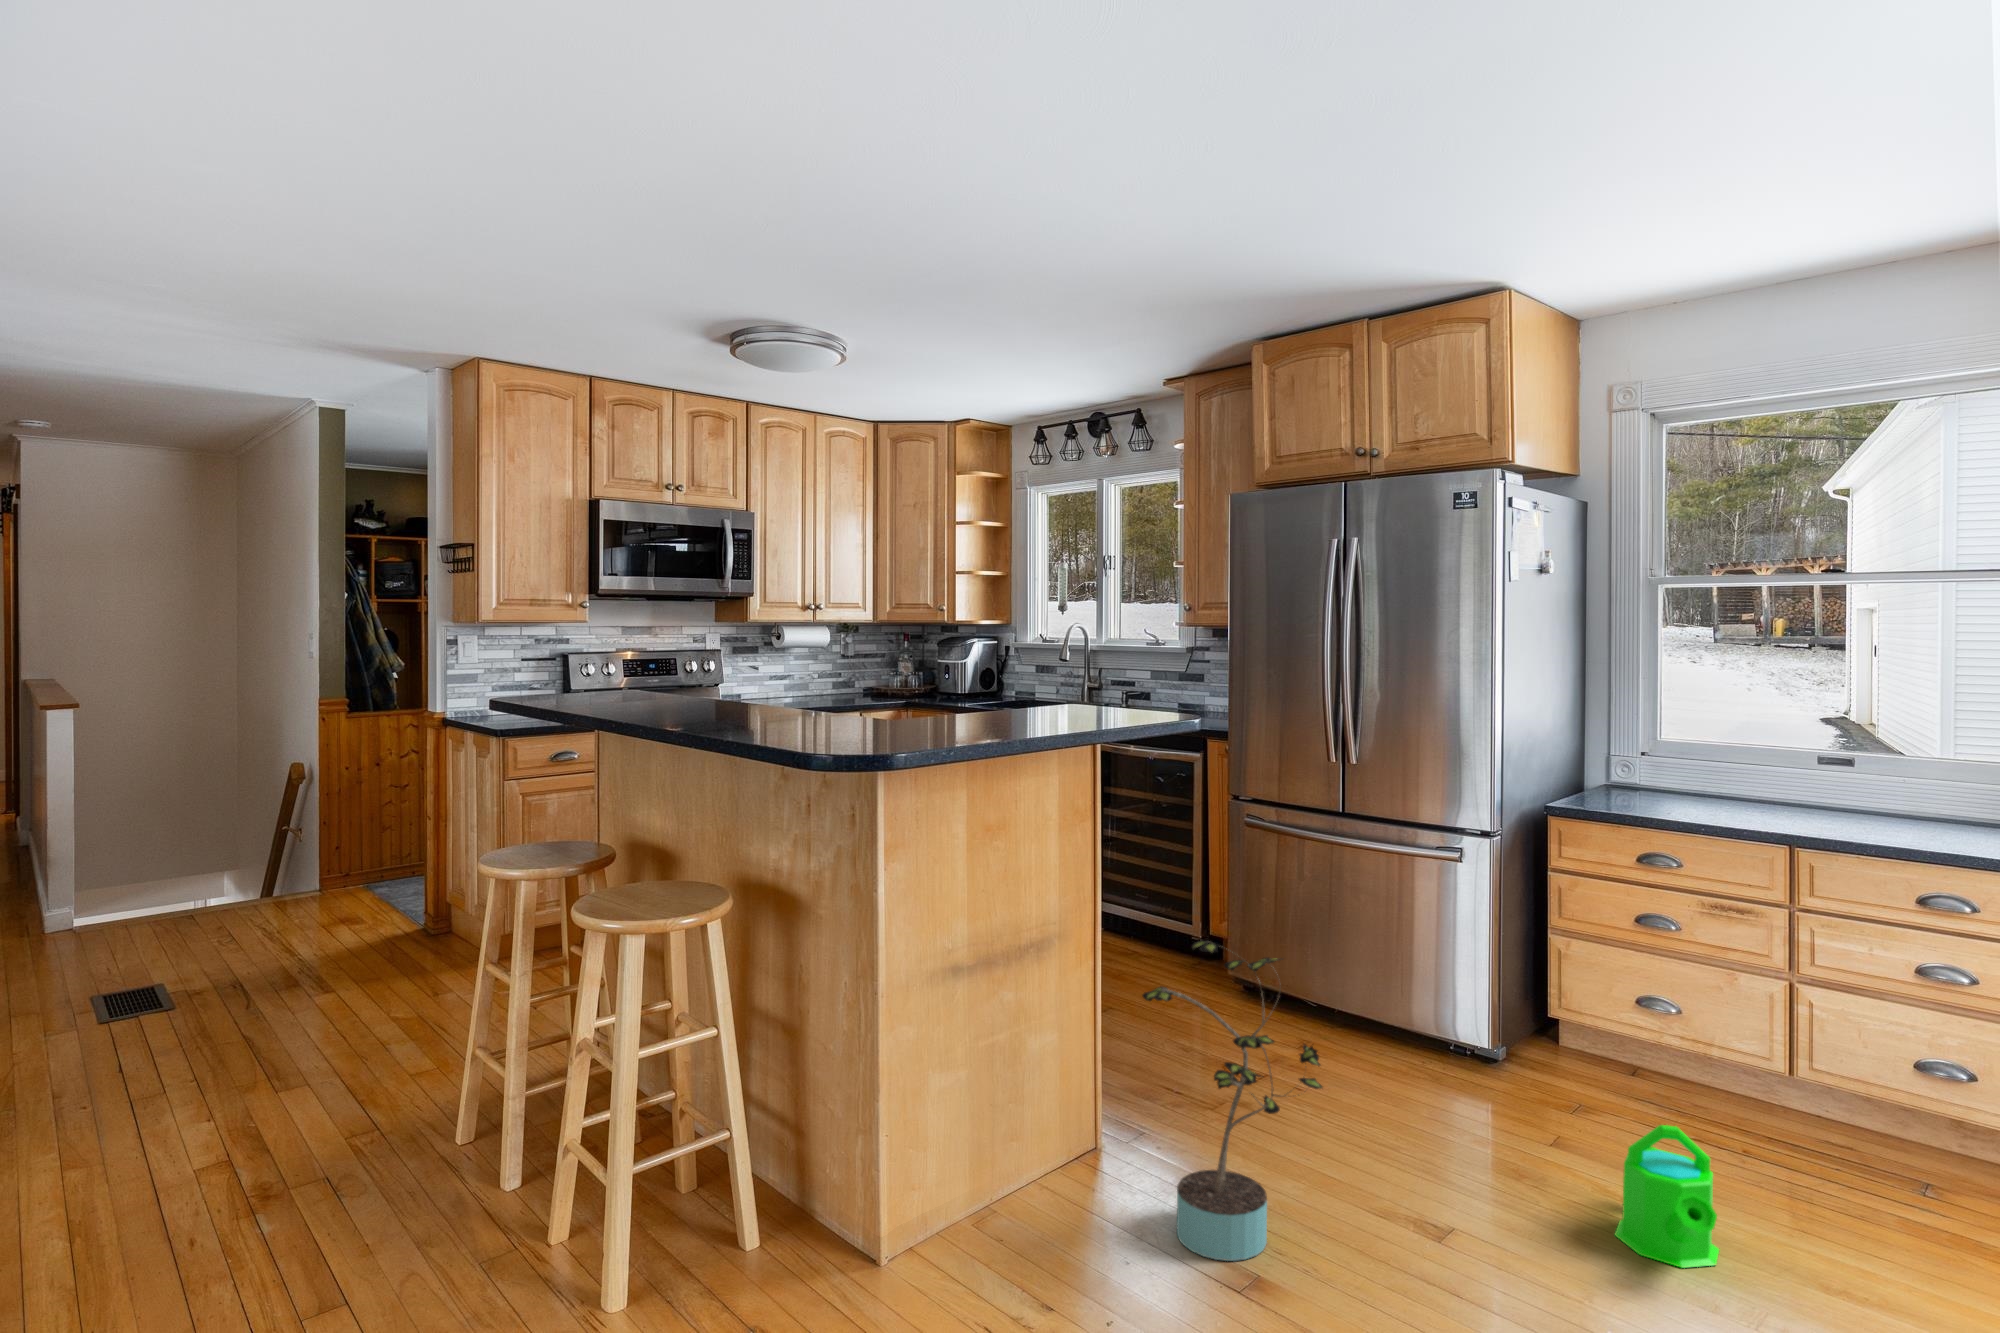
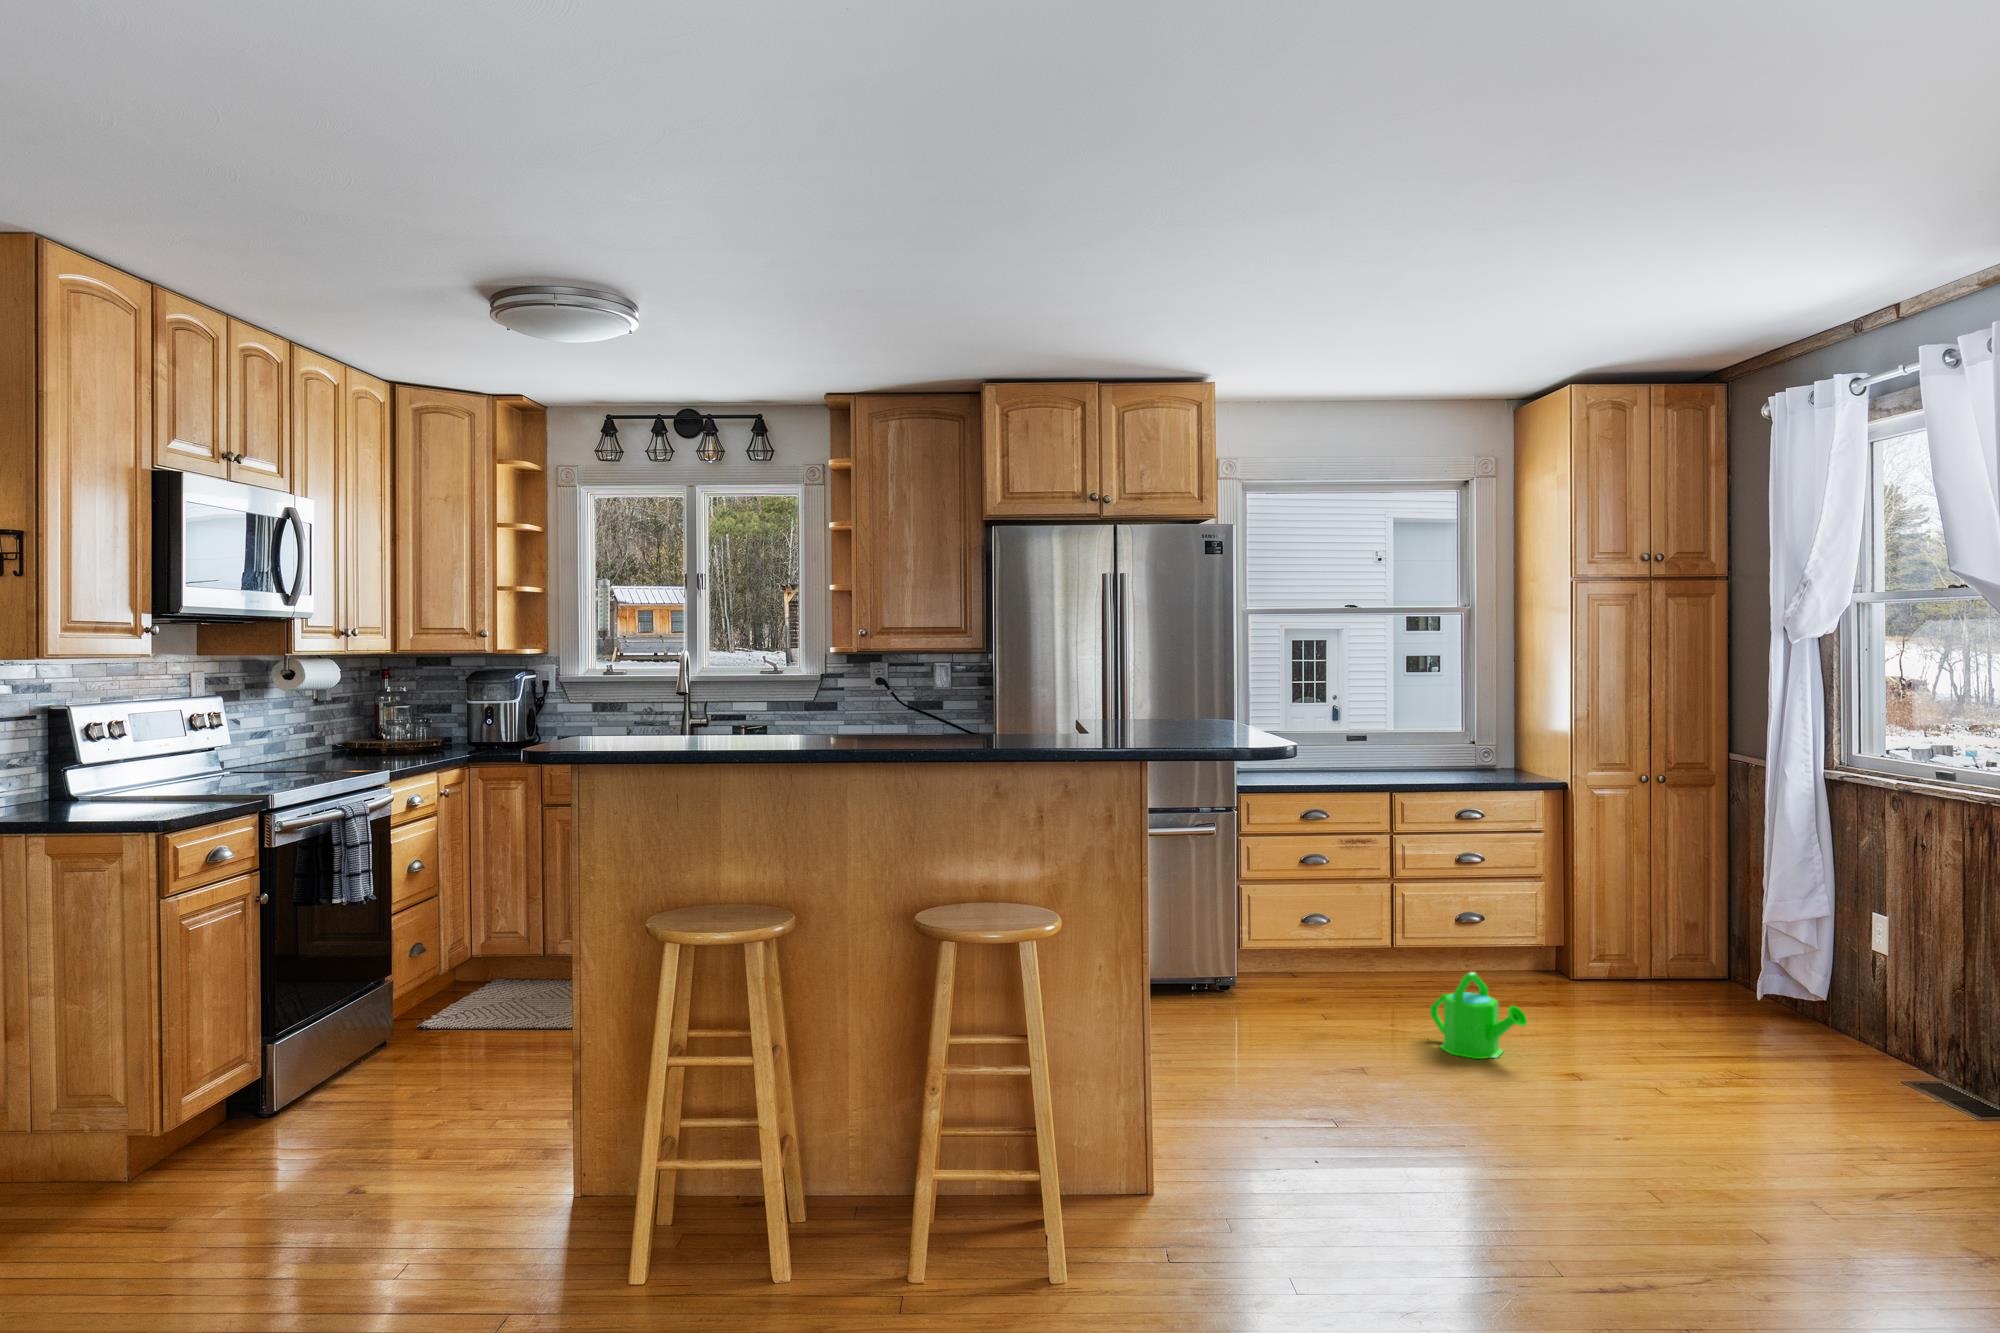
potted plant: present [1142,941,1322,1261] -> none [1276,905,1405,1146]

